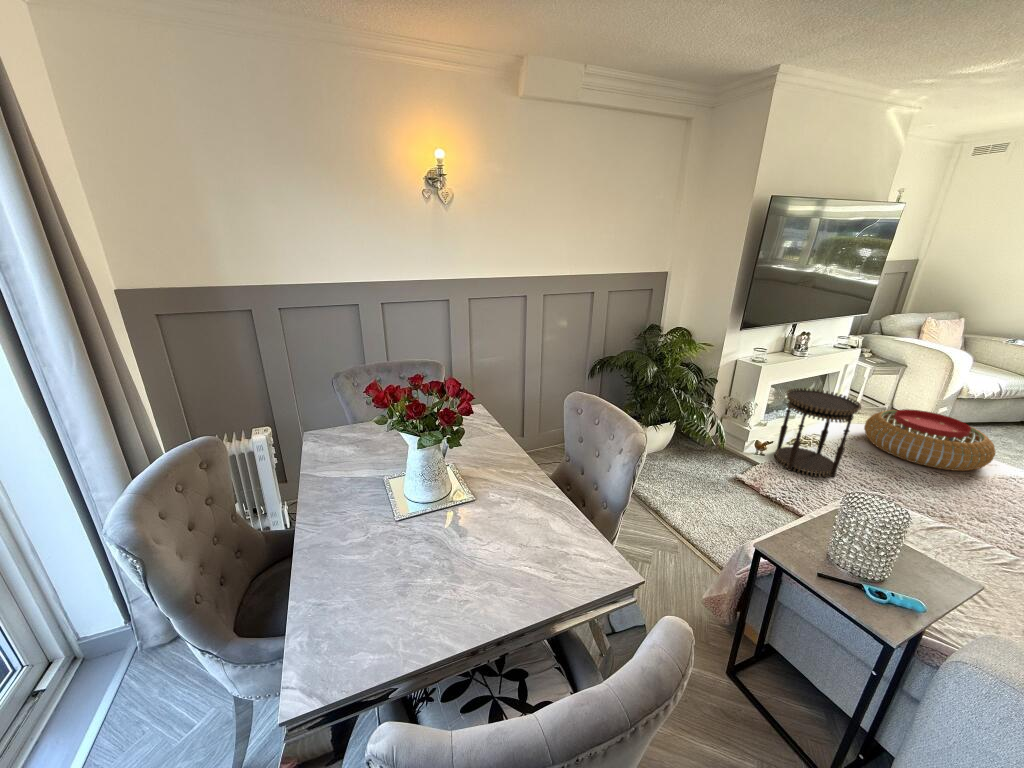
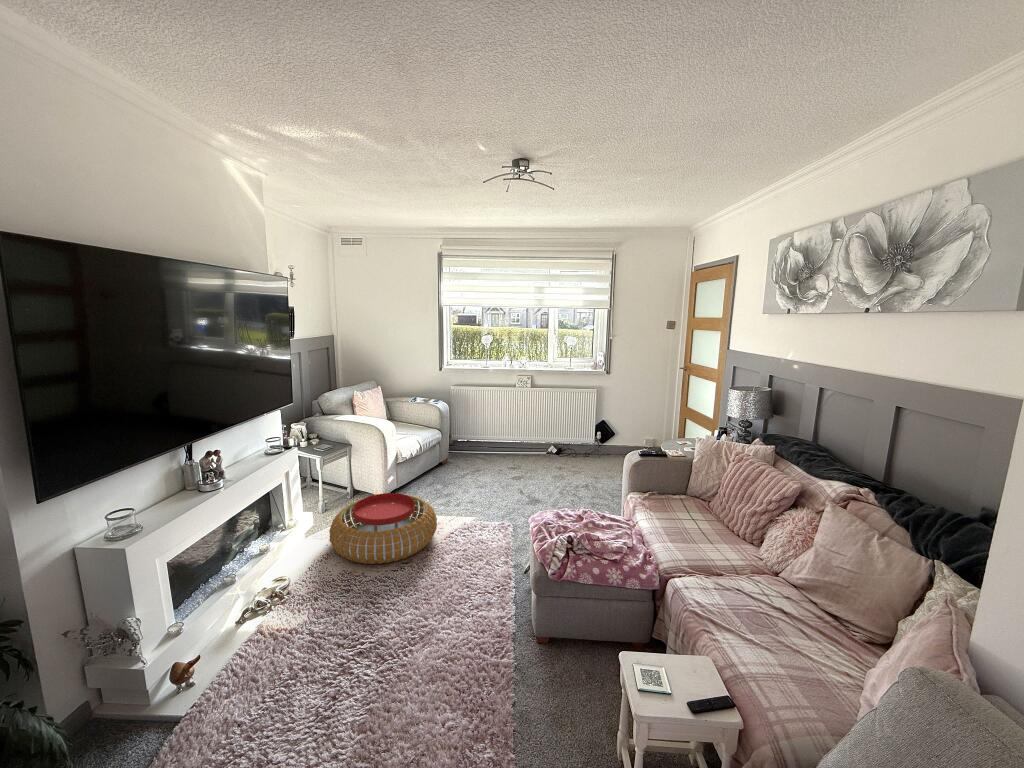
side table: present [774,388,861,477] -> none [196,530,308,691]

